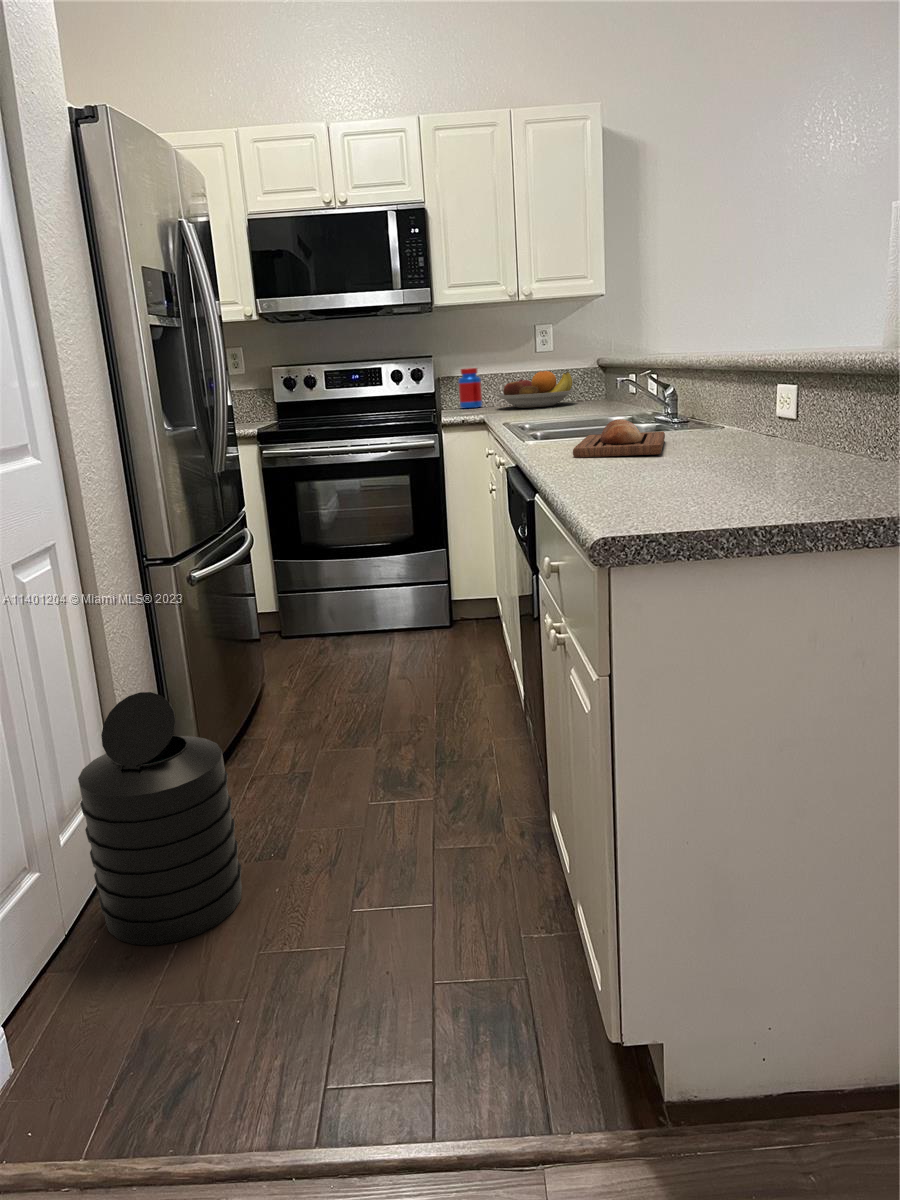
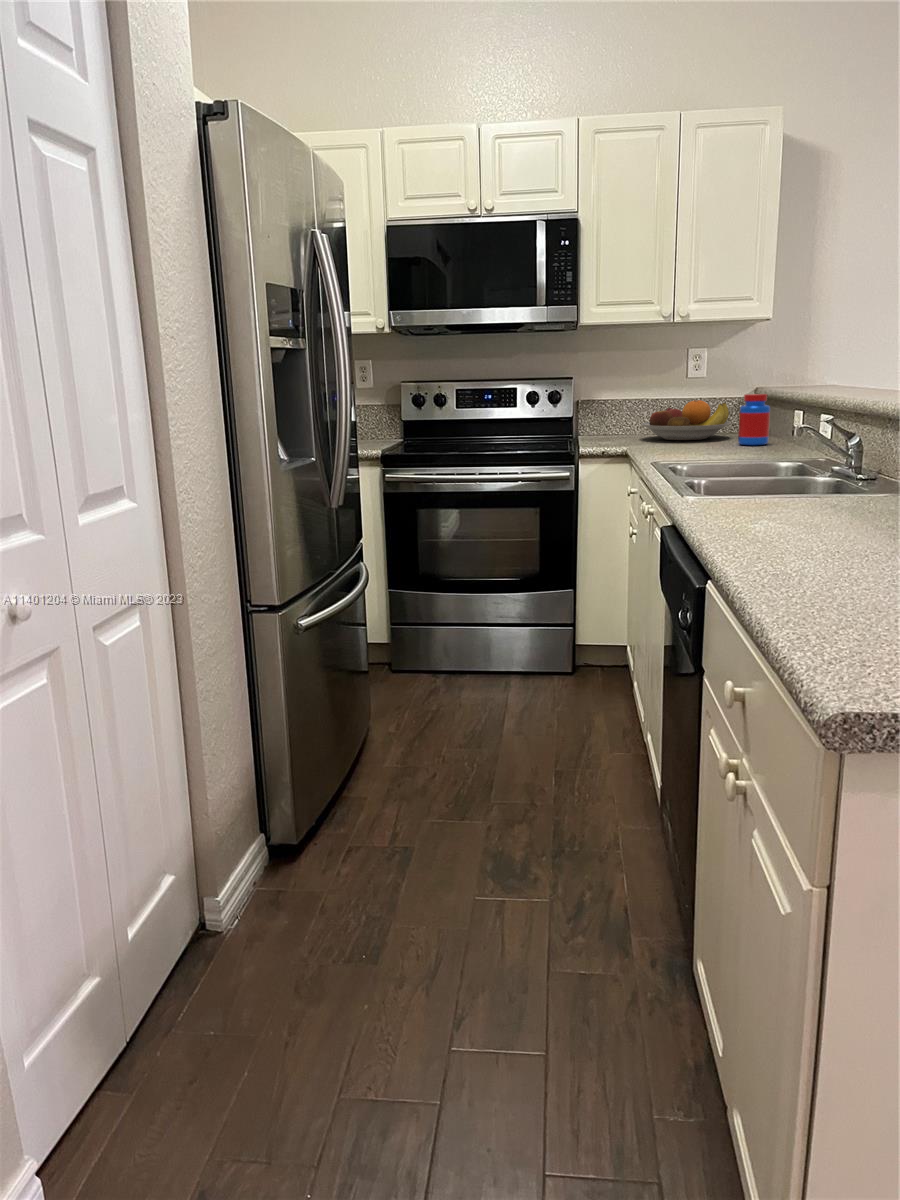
jar: present [459,368,482,408] -> present [738,394,770,445]
bread loaf: present [573,419,665,457] -> none [752,483,867,536]
trash can: present [78,692,242,945] -> none [152,775,327,1069]

